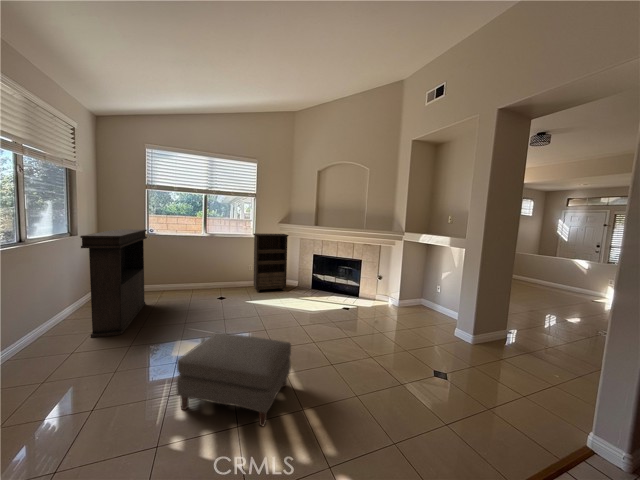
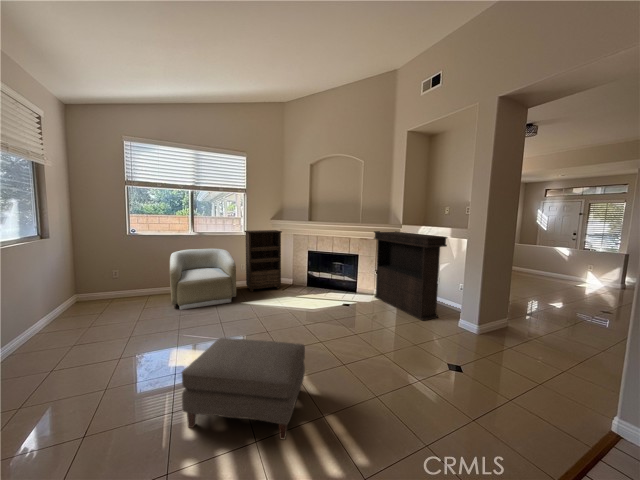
console table: present [80,229,147,338] -> present [374,231,447,321]
armchair: none [181,250,242,306] -> present [170,249,236,310]

